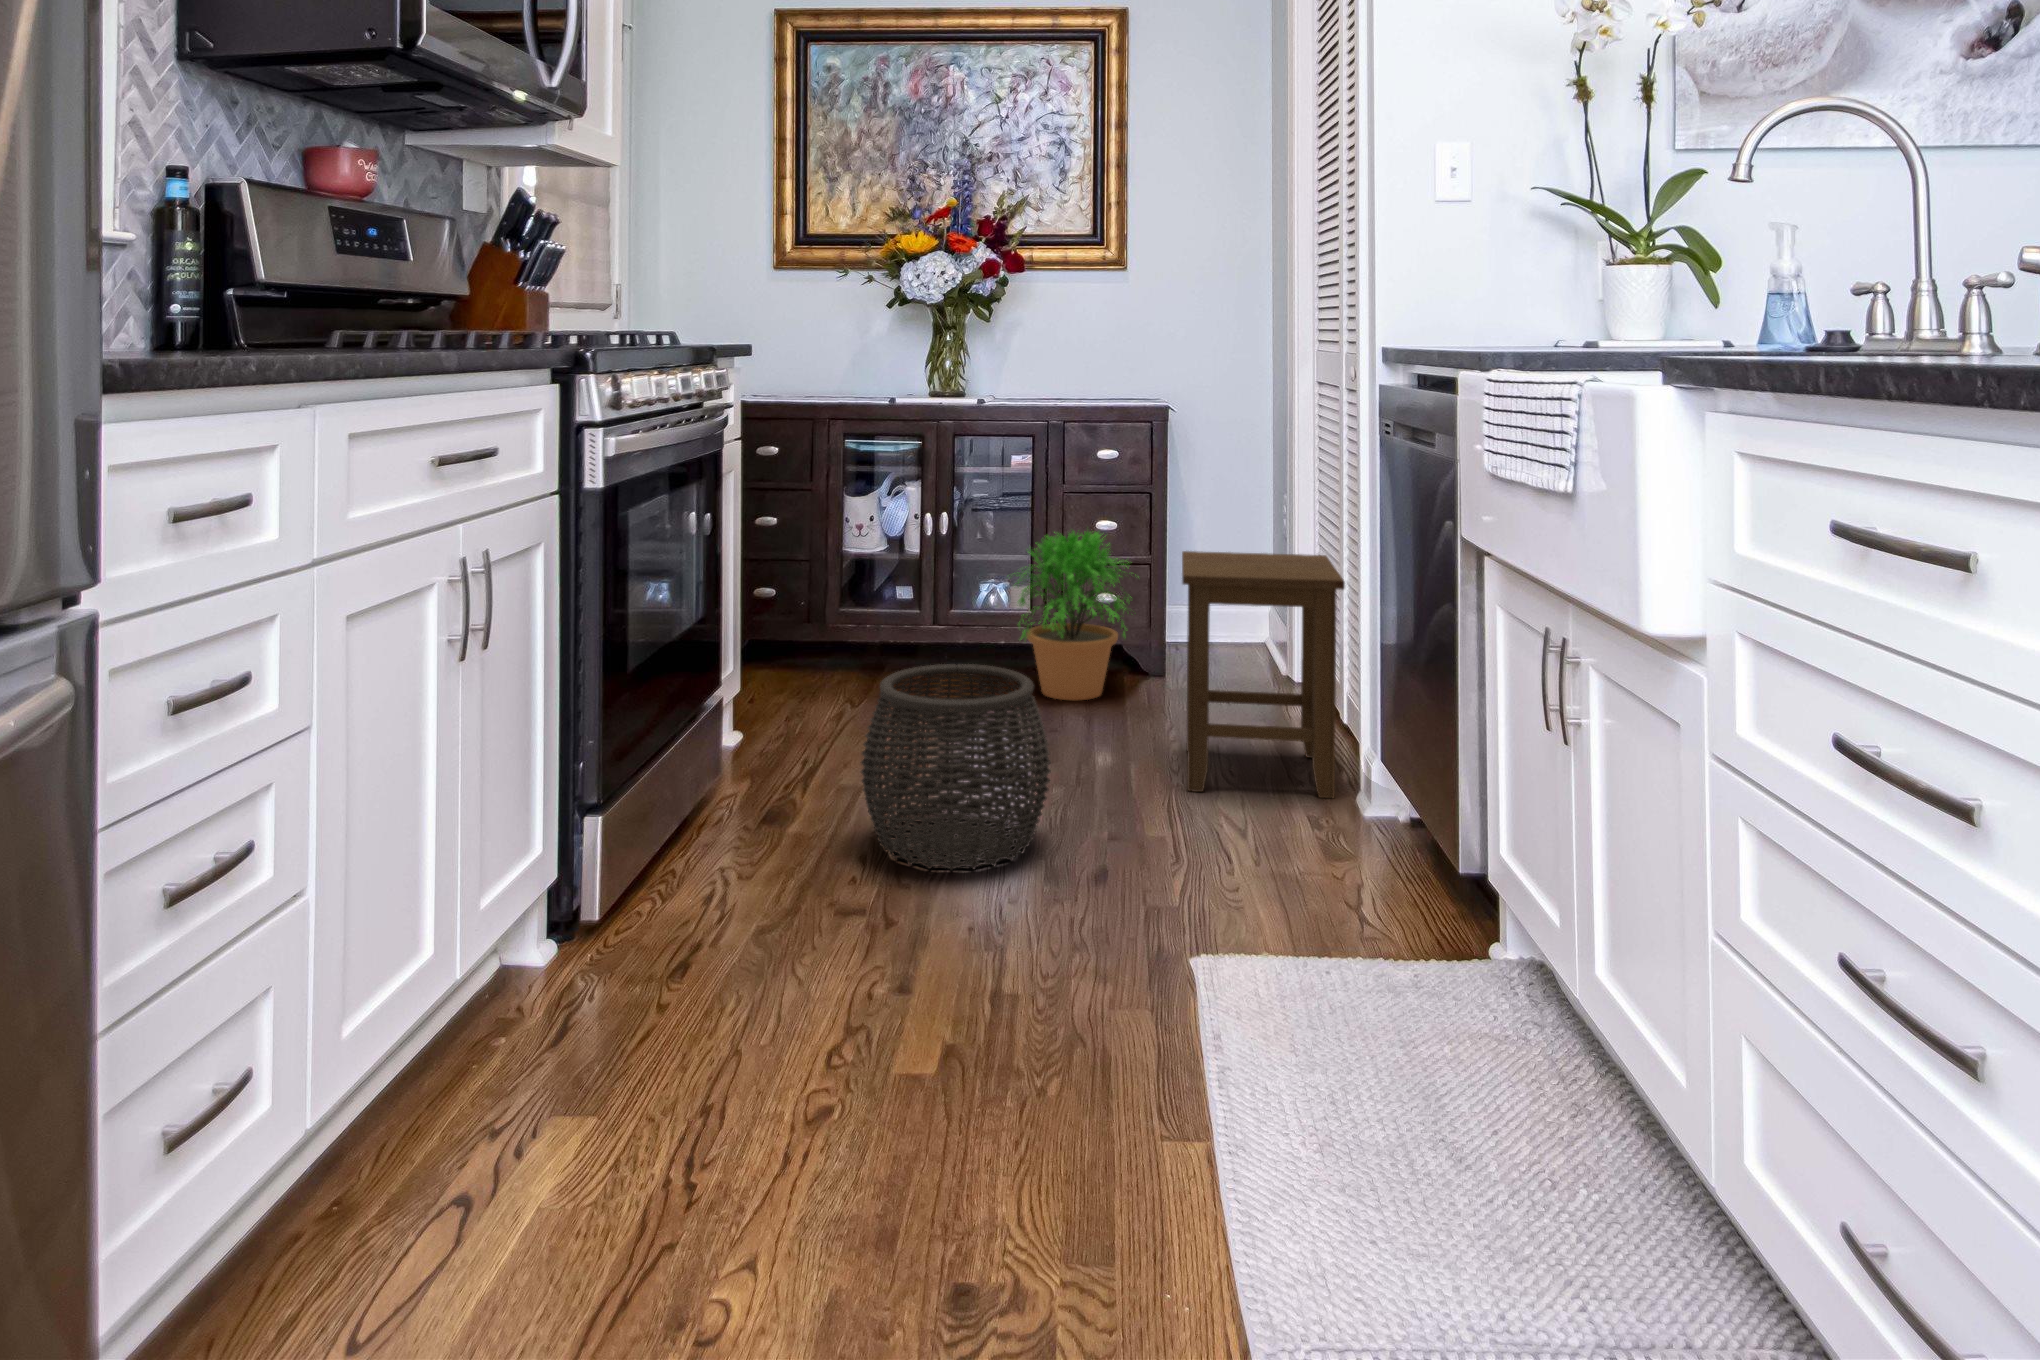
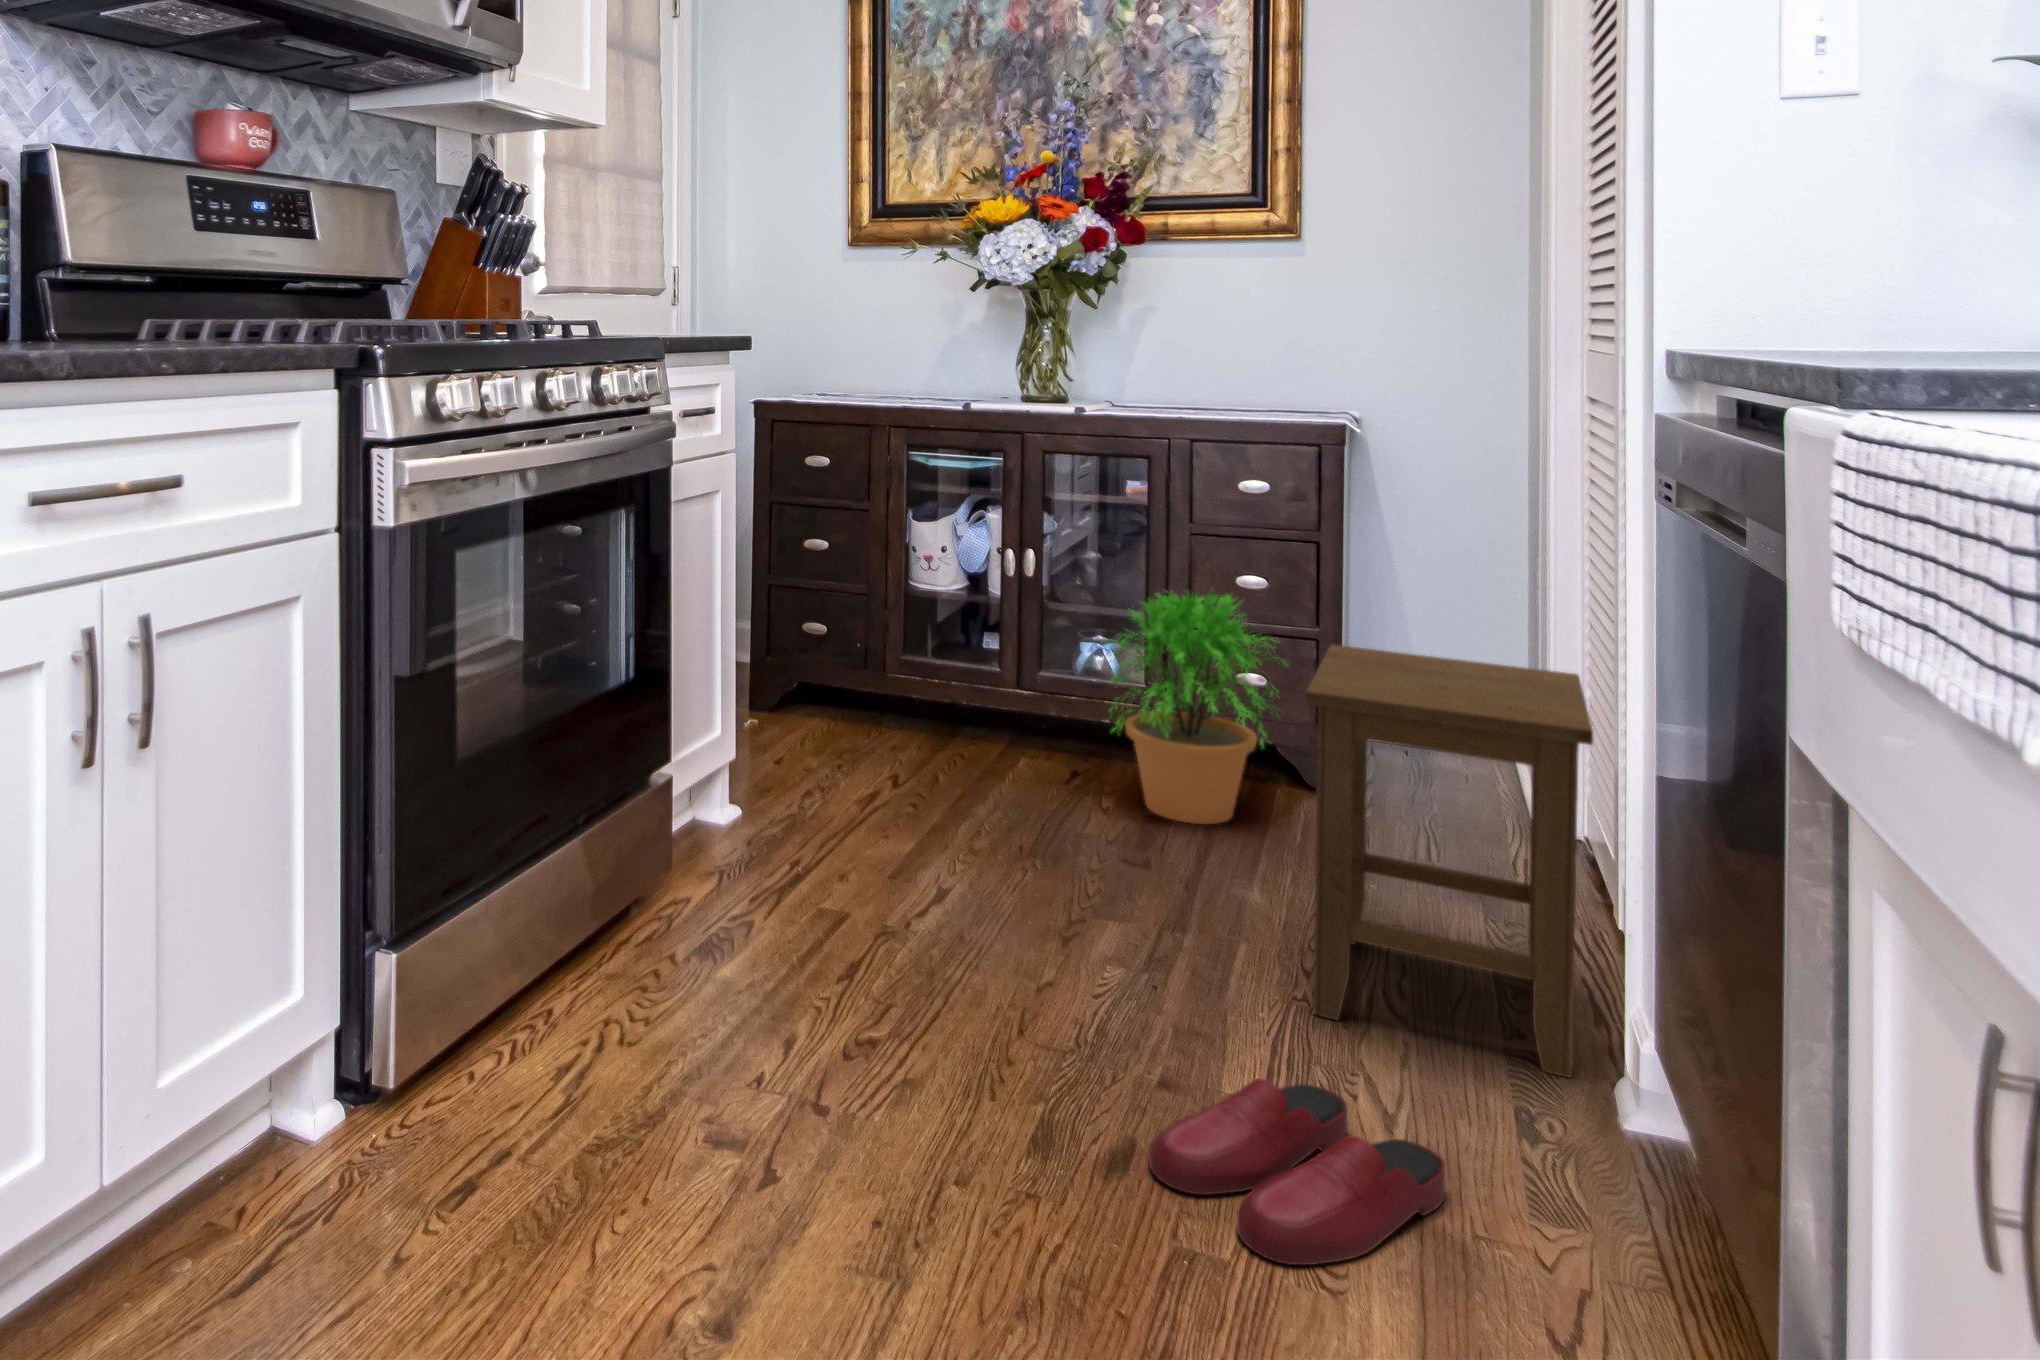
woven basket: present [861,664,1051,870] -> none [791,782,1065,1098]
slippers: none [1120,815,1284,906] -> present [1149,1079,1445,1265]

